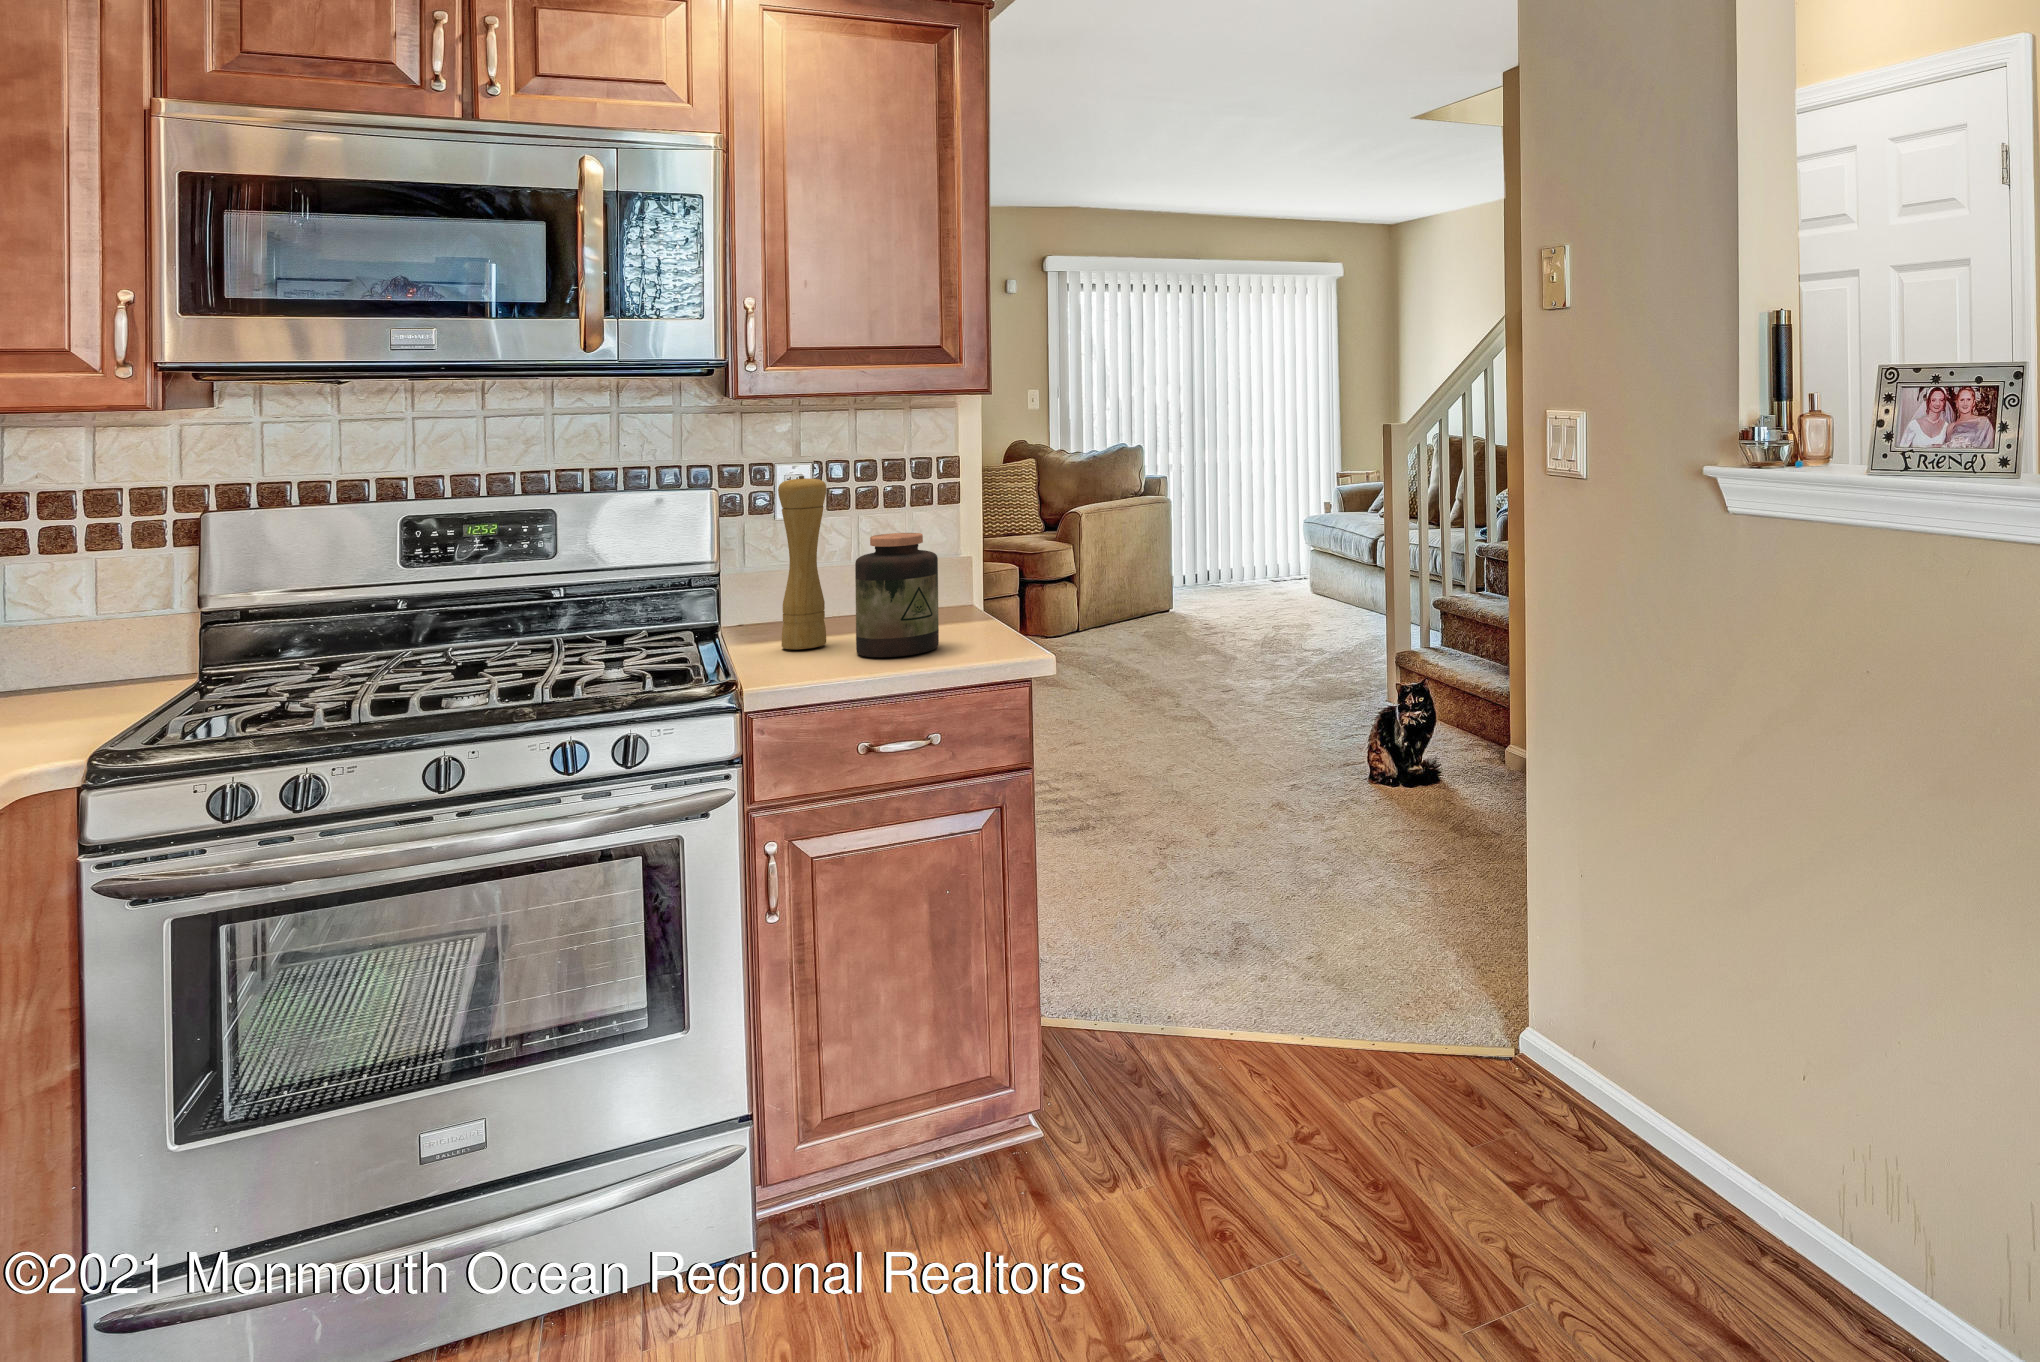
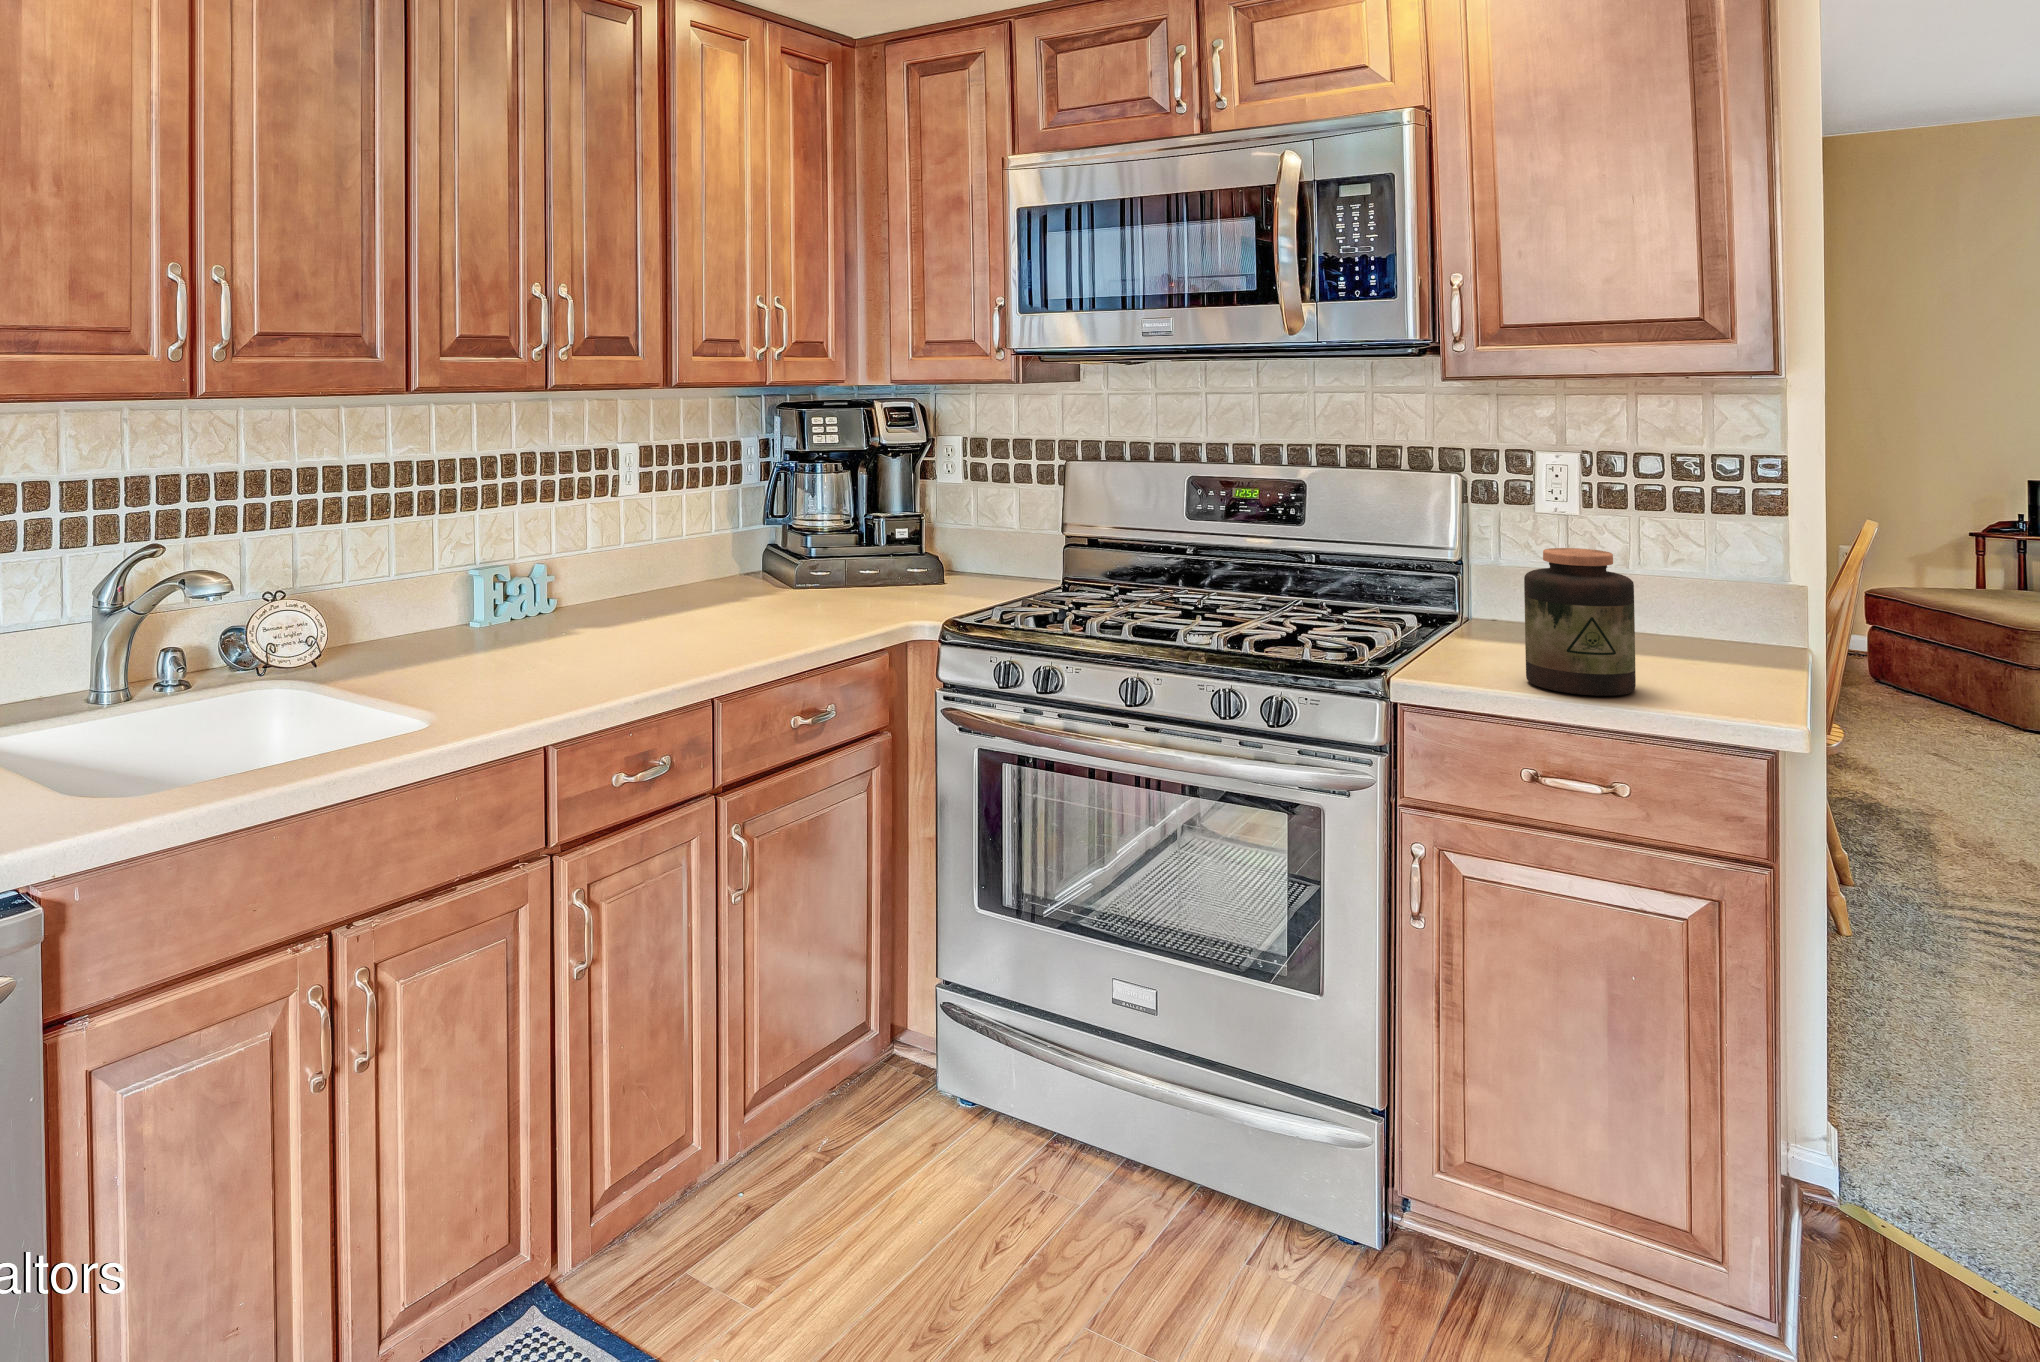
pepper mill: present [778,476,827,649] -> none [1461,471,1518,661]

